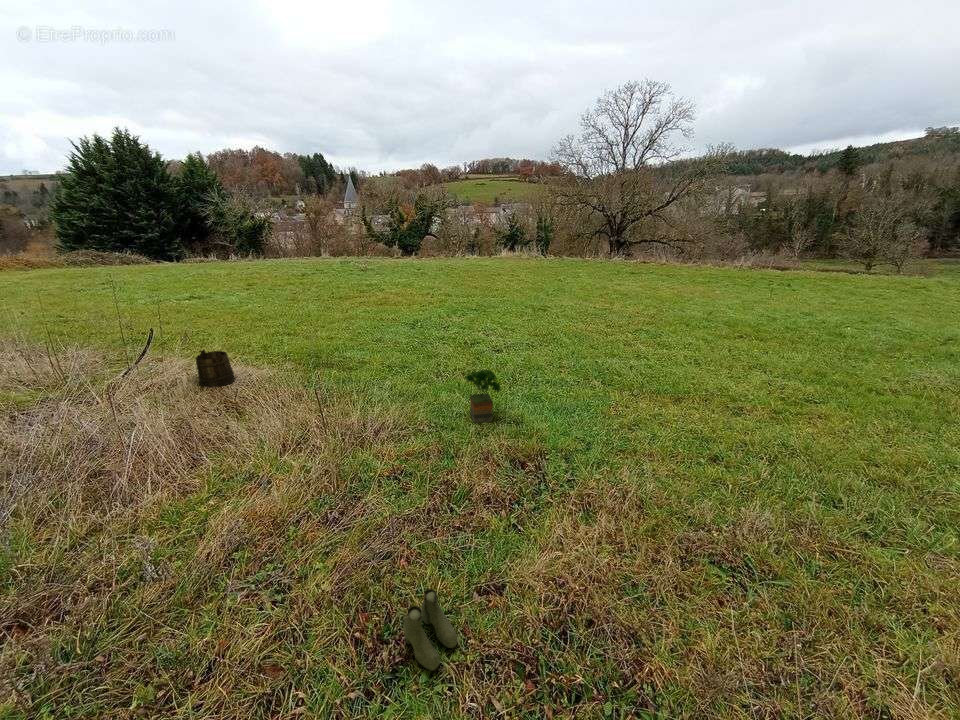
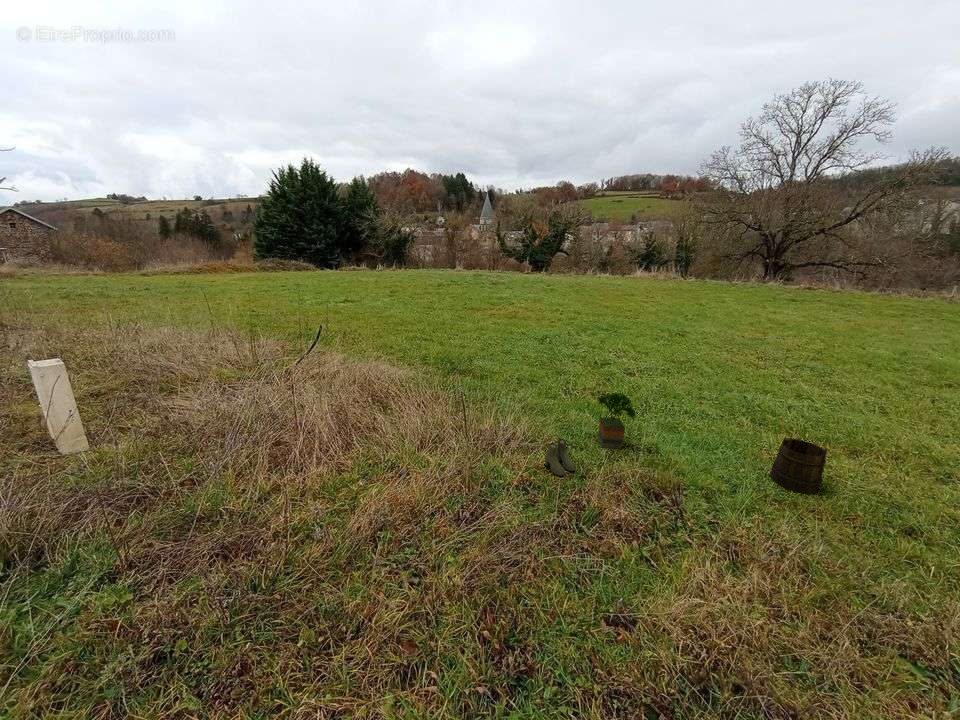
bucket: present [196,350,235,388] -> present [770,438,827,494]
boots: present [403,589,457,671] -> present [545,439,575,476]

